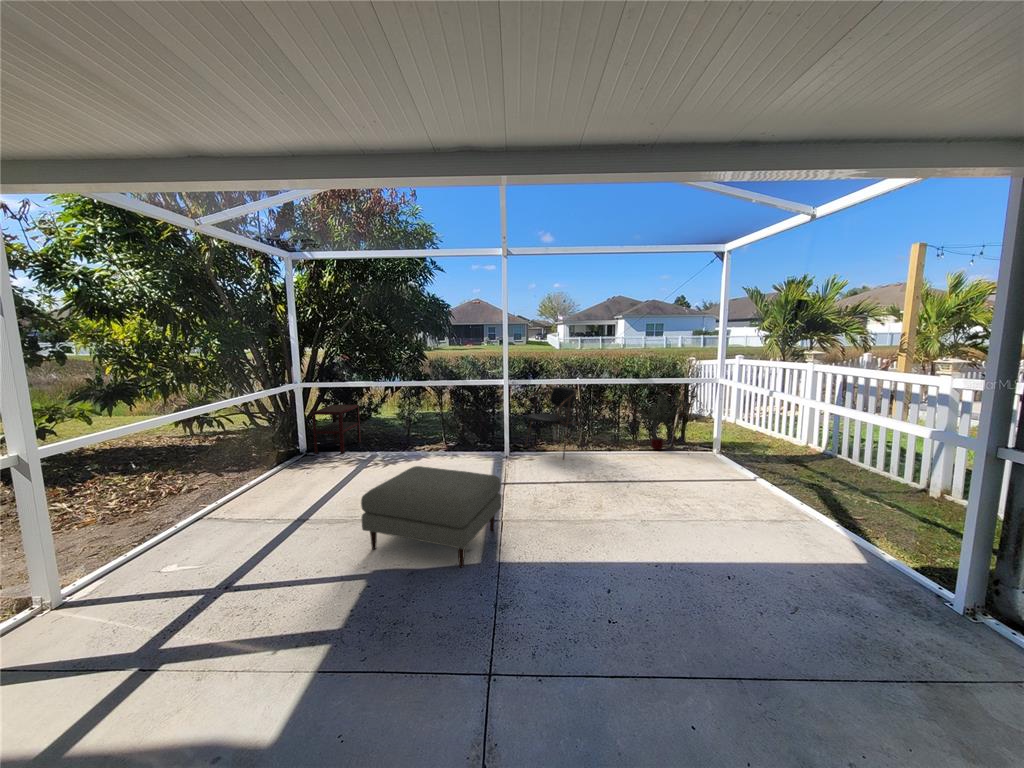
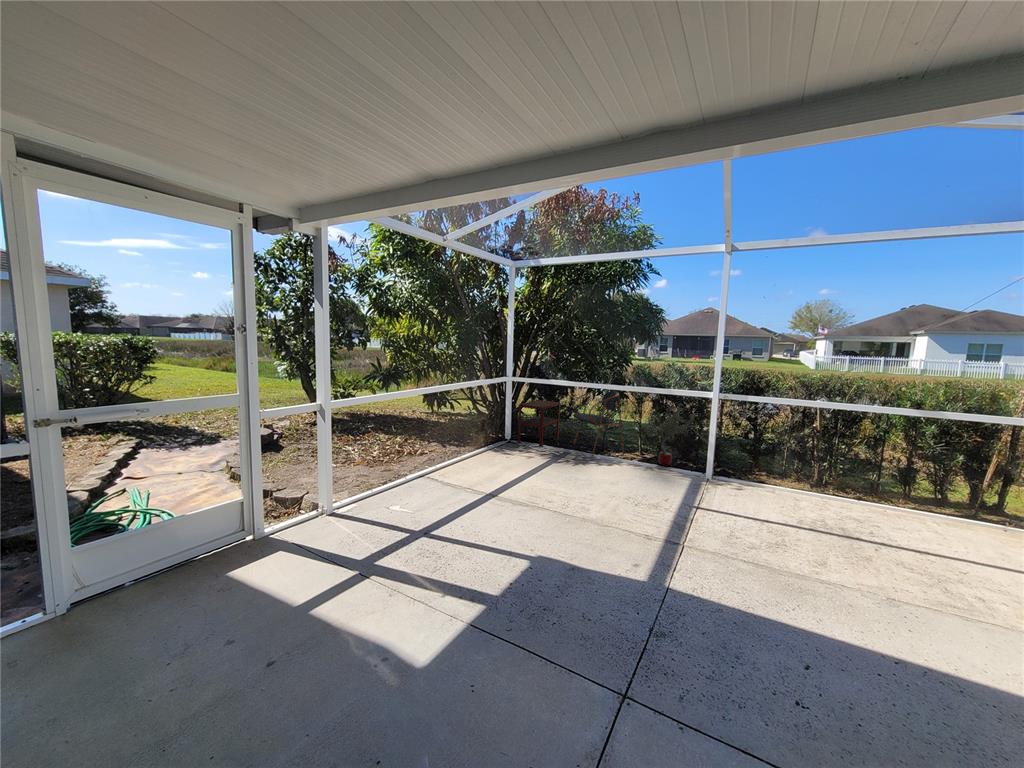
dining chair: present [524,387,583,459] -> present [573,391,624,458]
potted tree: present [633,391,684,450] -> present [643,403,695,466]
ottoman: present [361,466,501,567] -> none [544,470,685,578]

